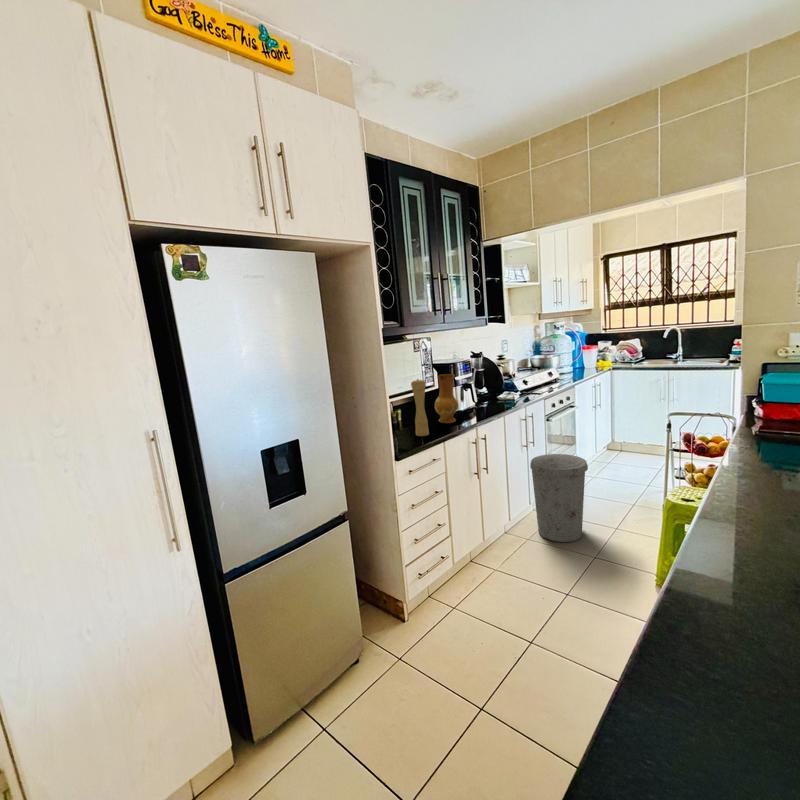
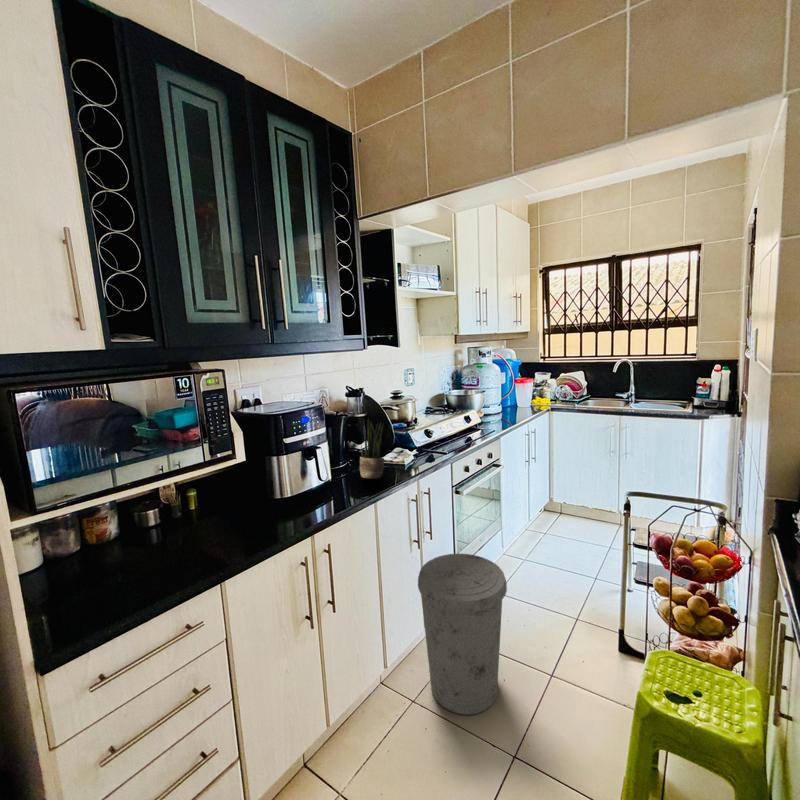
potted plant: none [491,368,506,405] -> present [360,419,384,479]
ceramic jug: present [435,374,458,423] -> none [236,435,280,526]
pepper mill: present [411,379,429,436] -> none [149,456,192,572]

